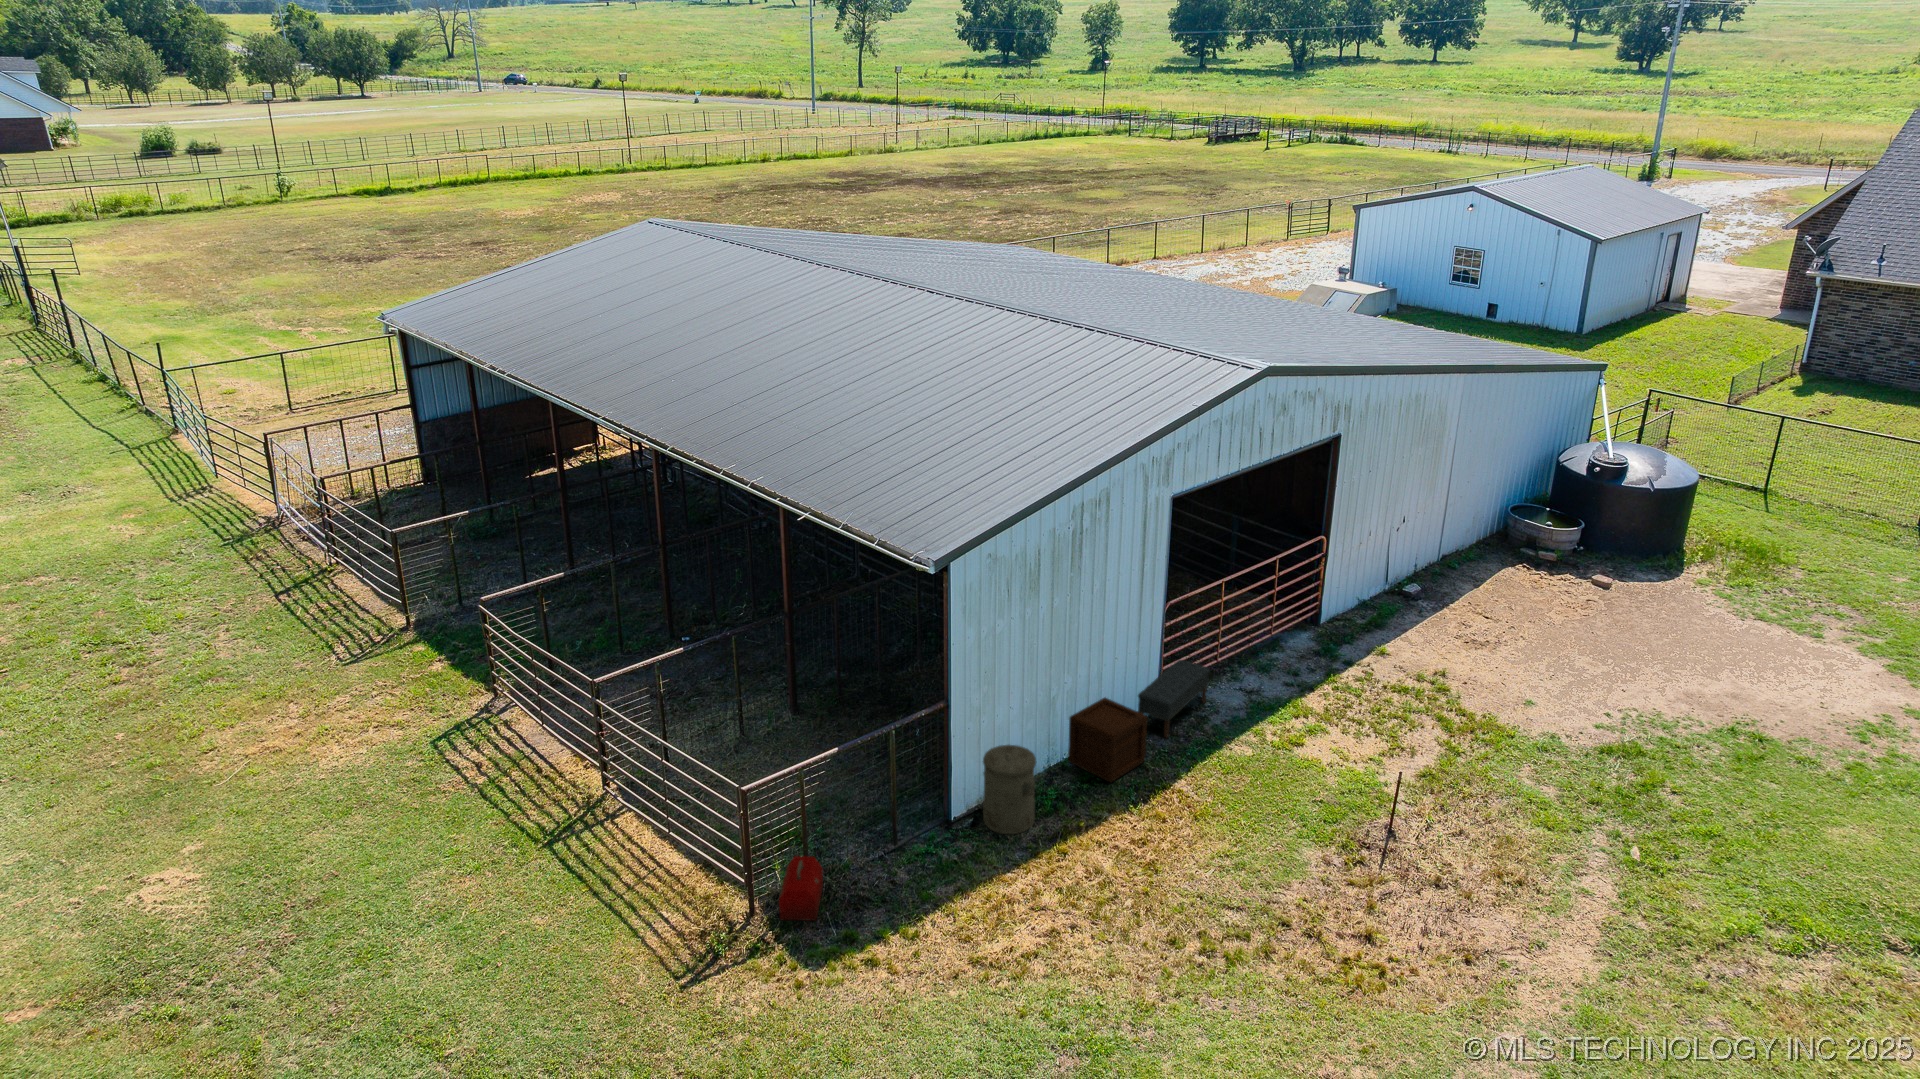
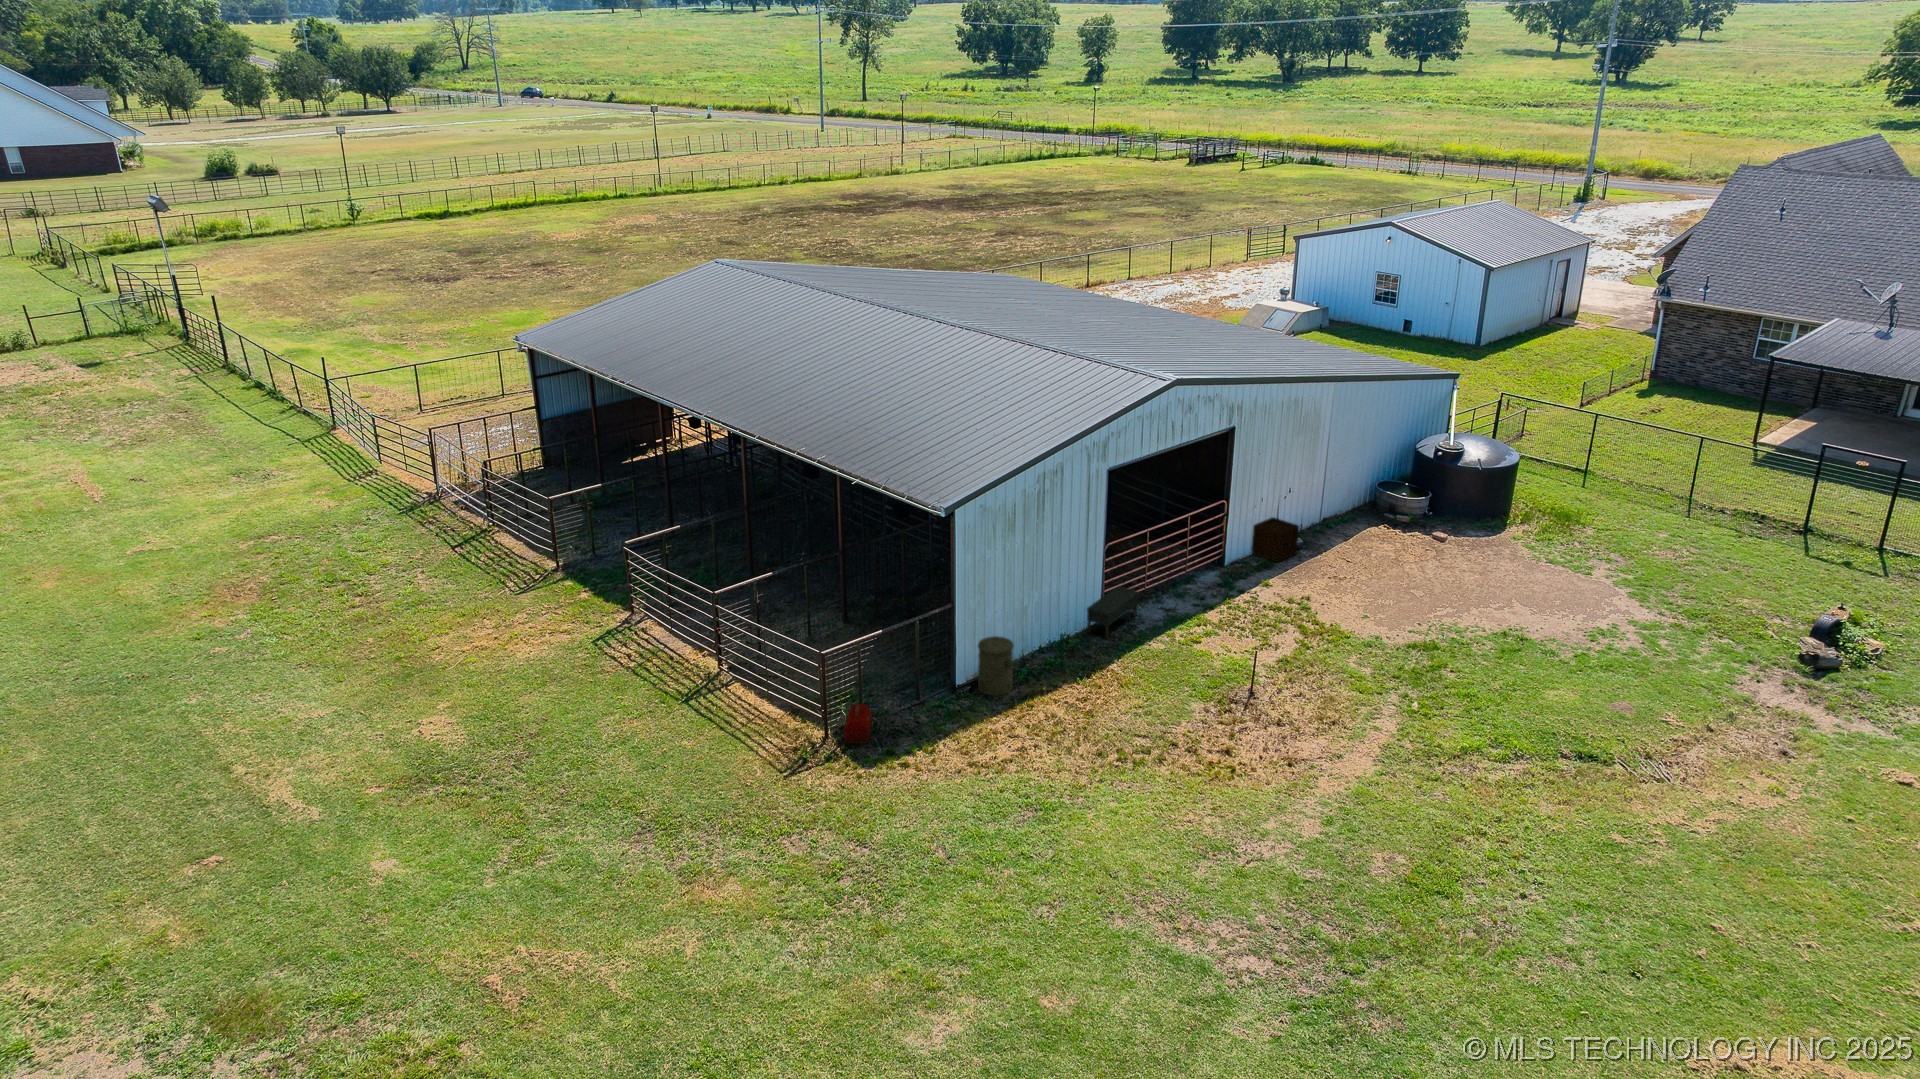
wooden crate: present [1068,698,1148,782] -> present [1251,517,1299,562]

